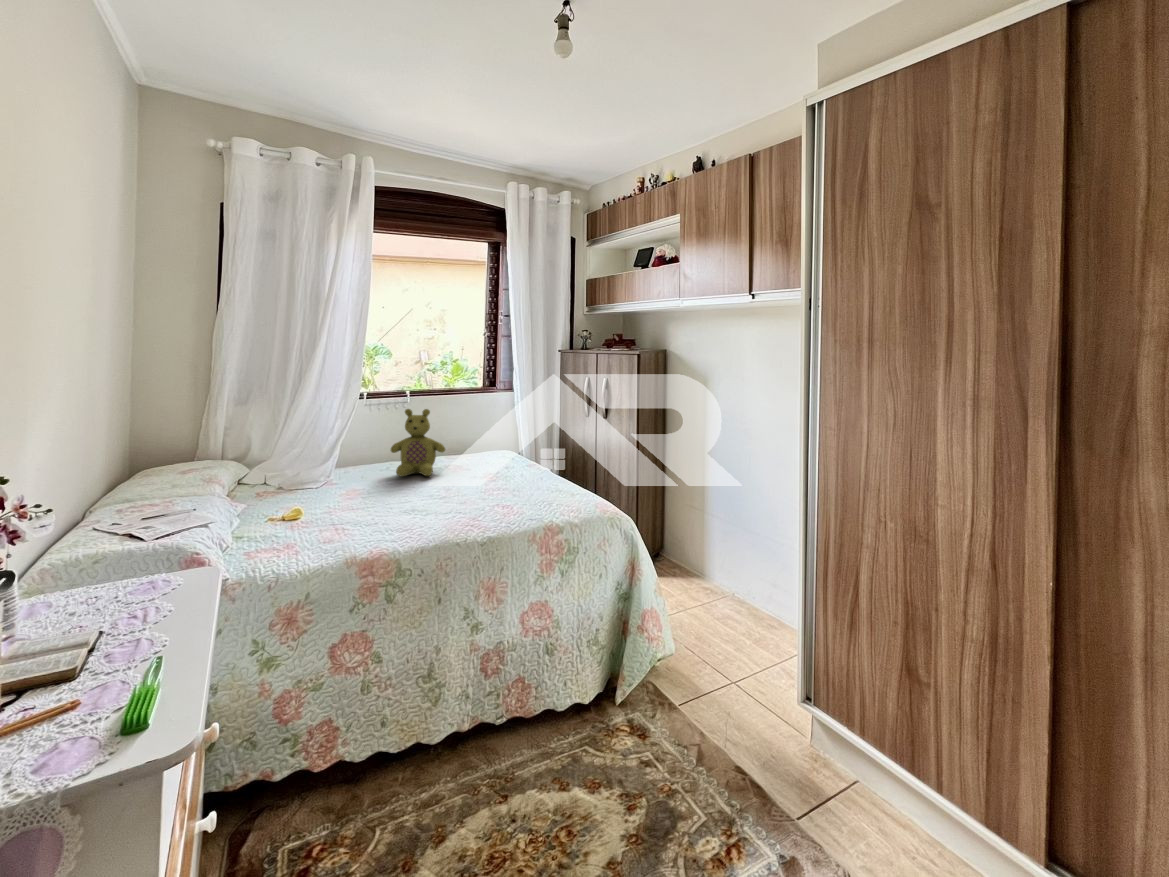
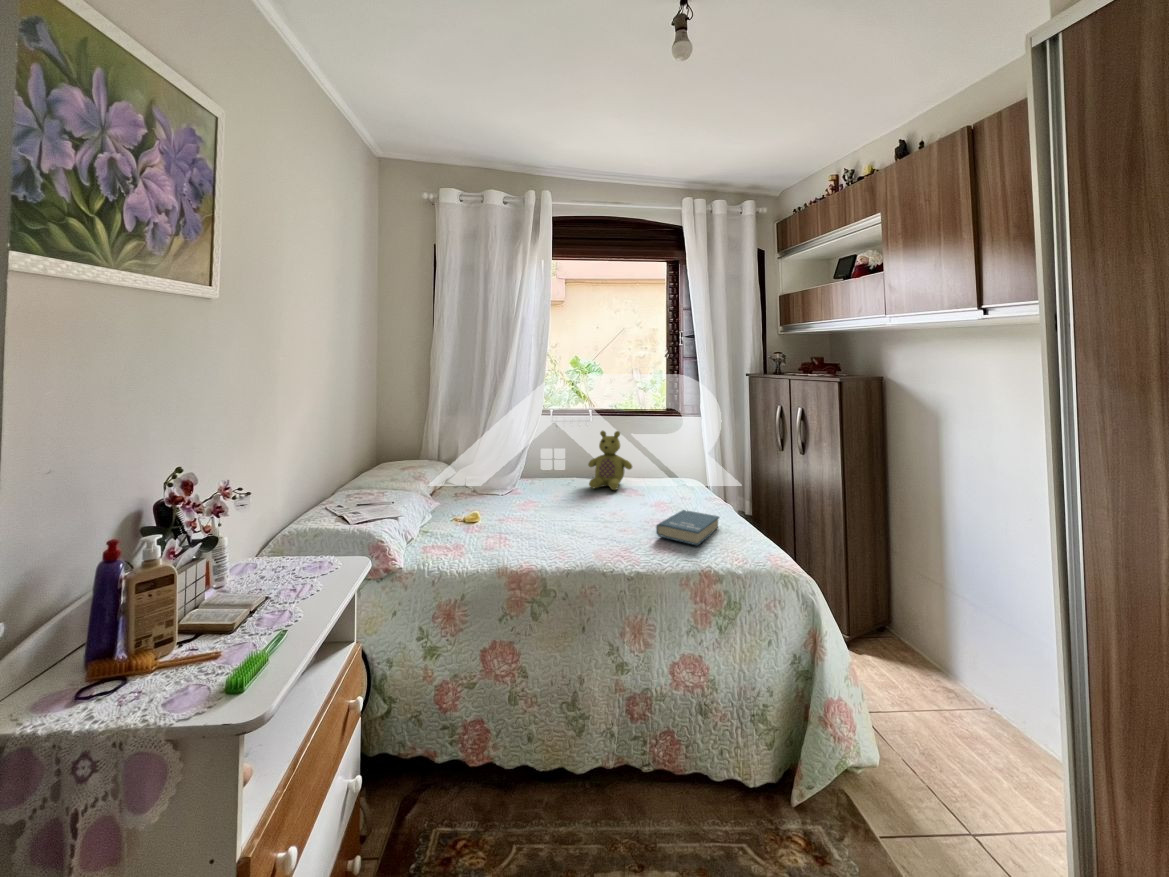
book: none [494,484,548,511] -> present [656,510,719,545]

